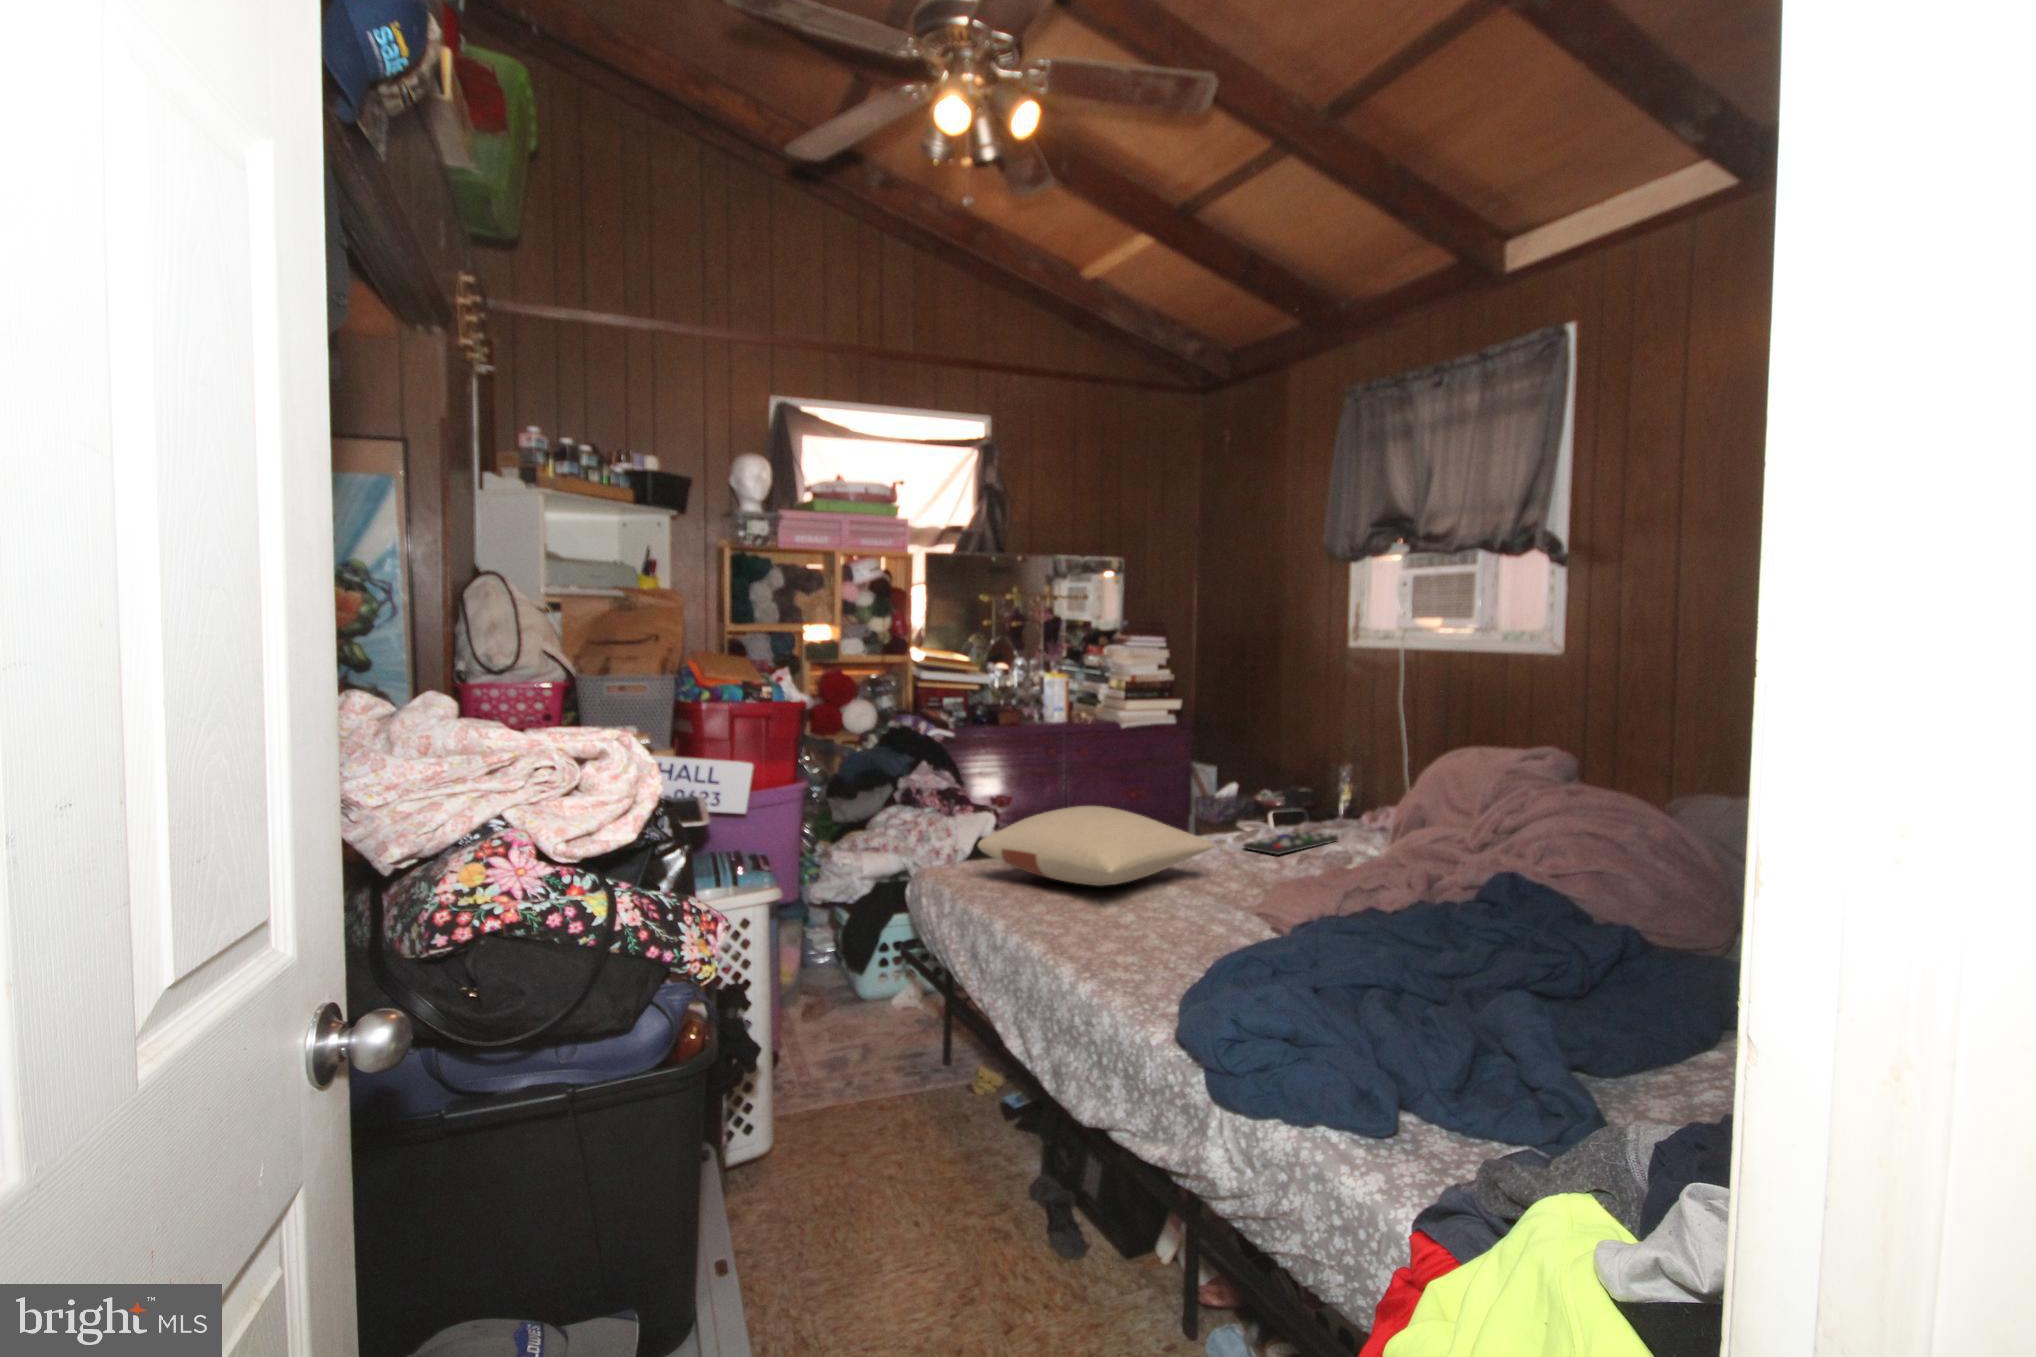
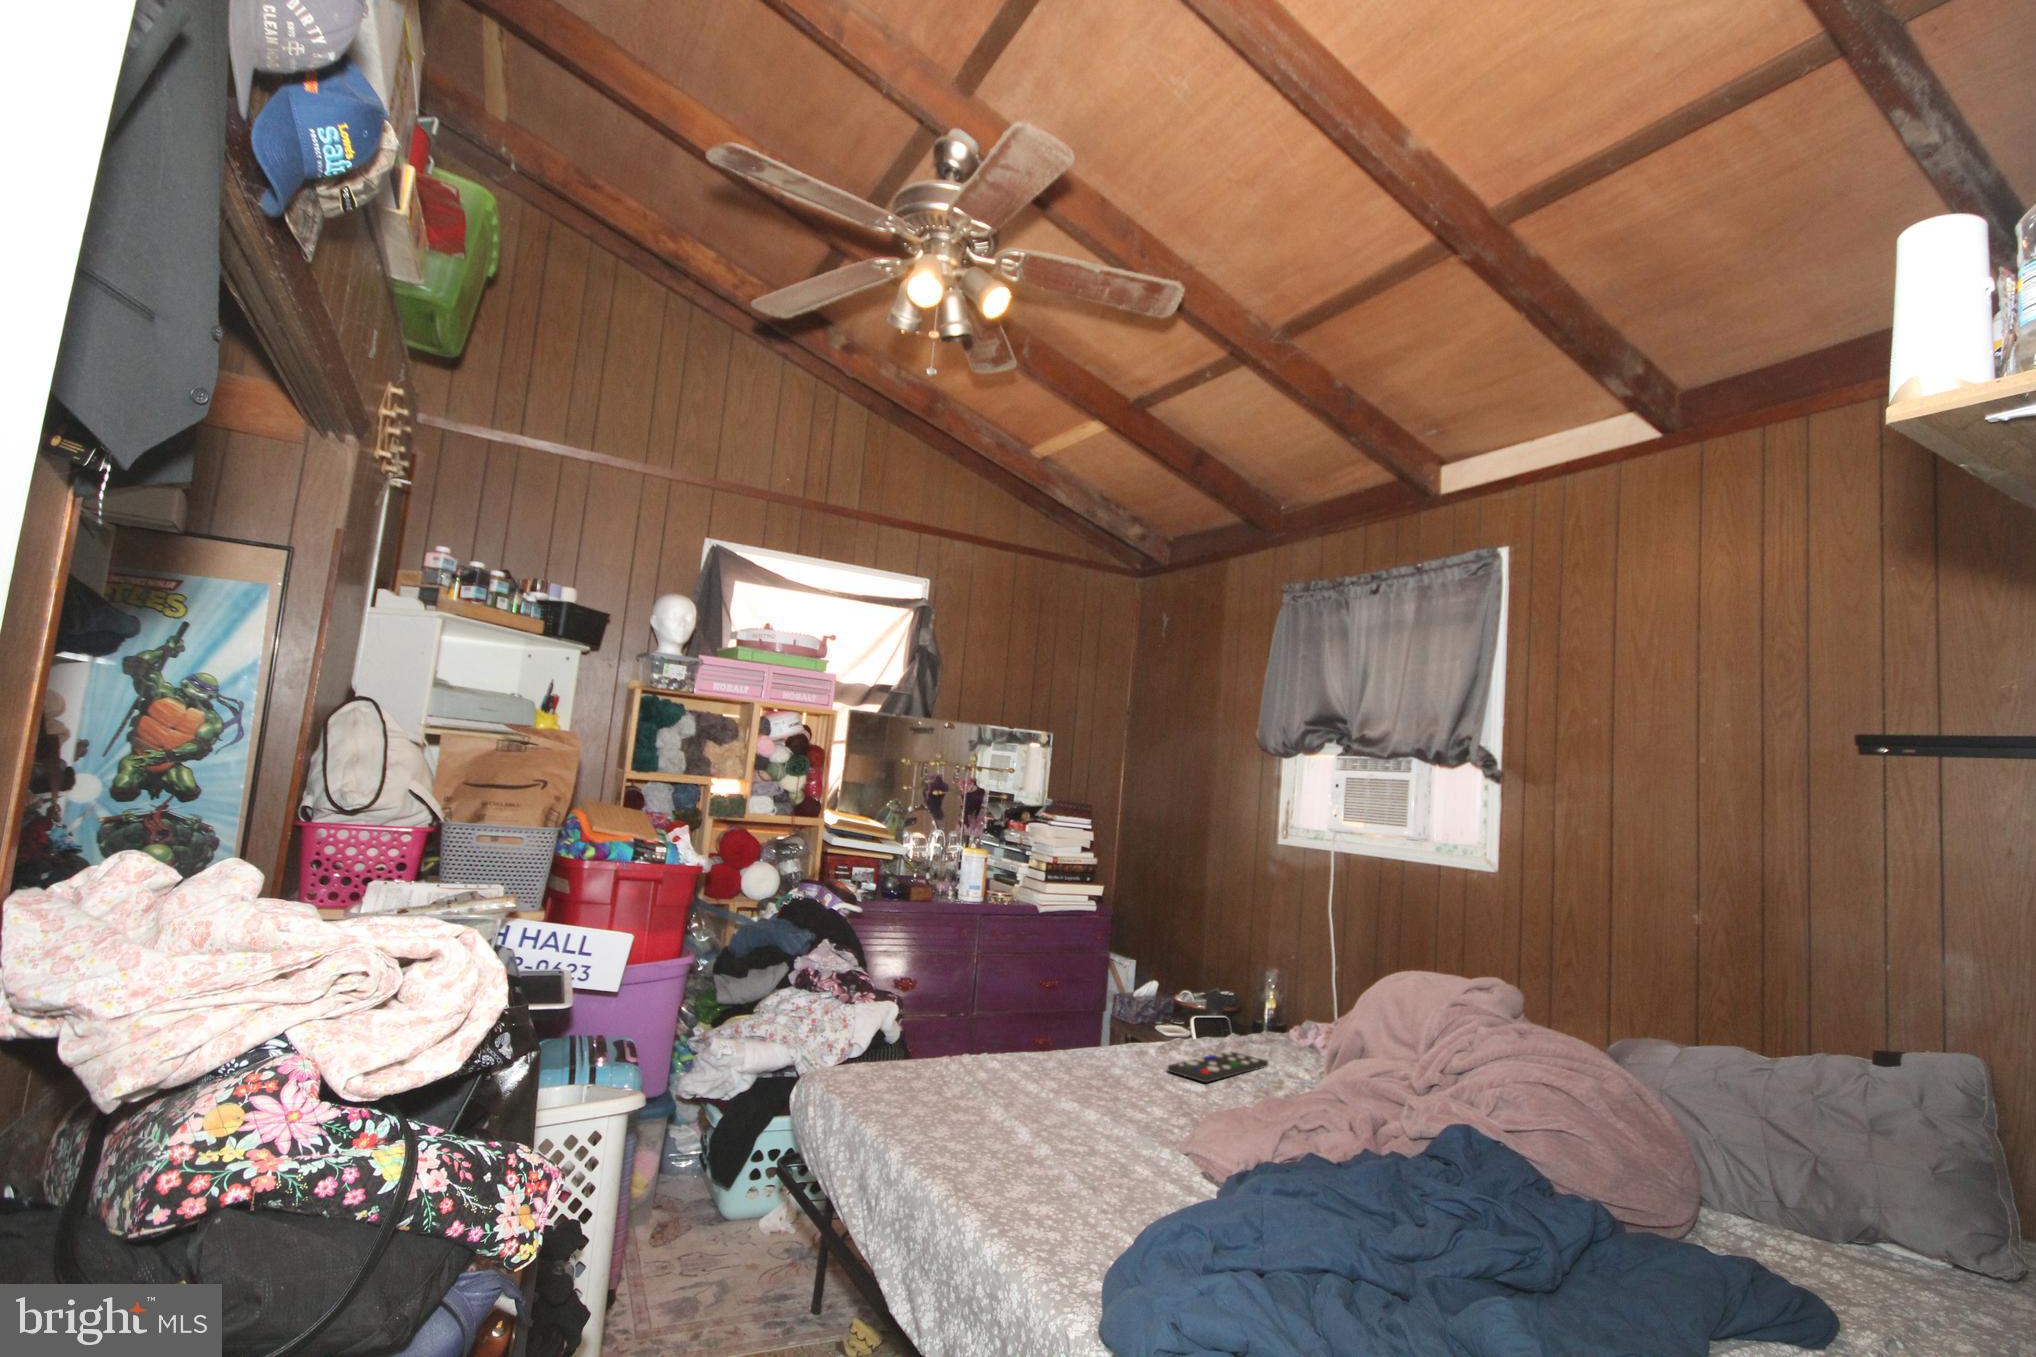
pillow: present [978,806,1214,886] -> none [878,1018,1142,1117]

